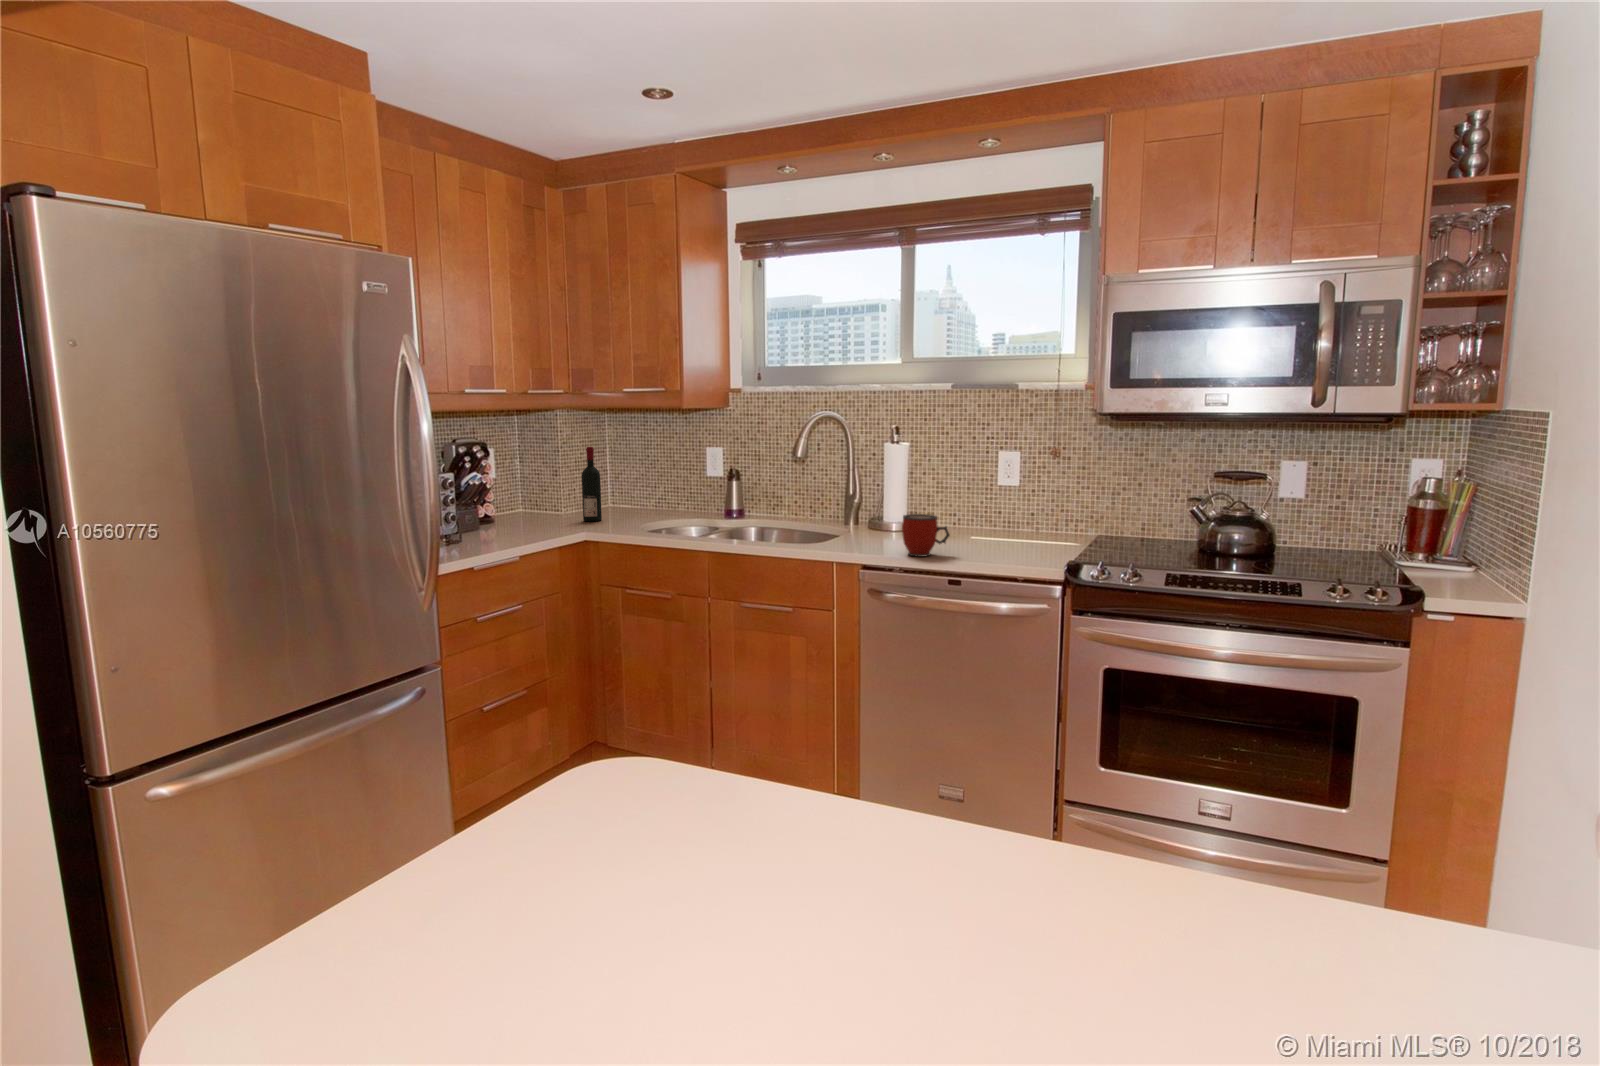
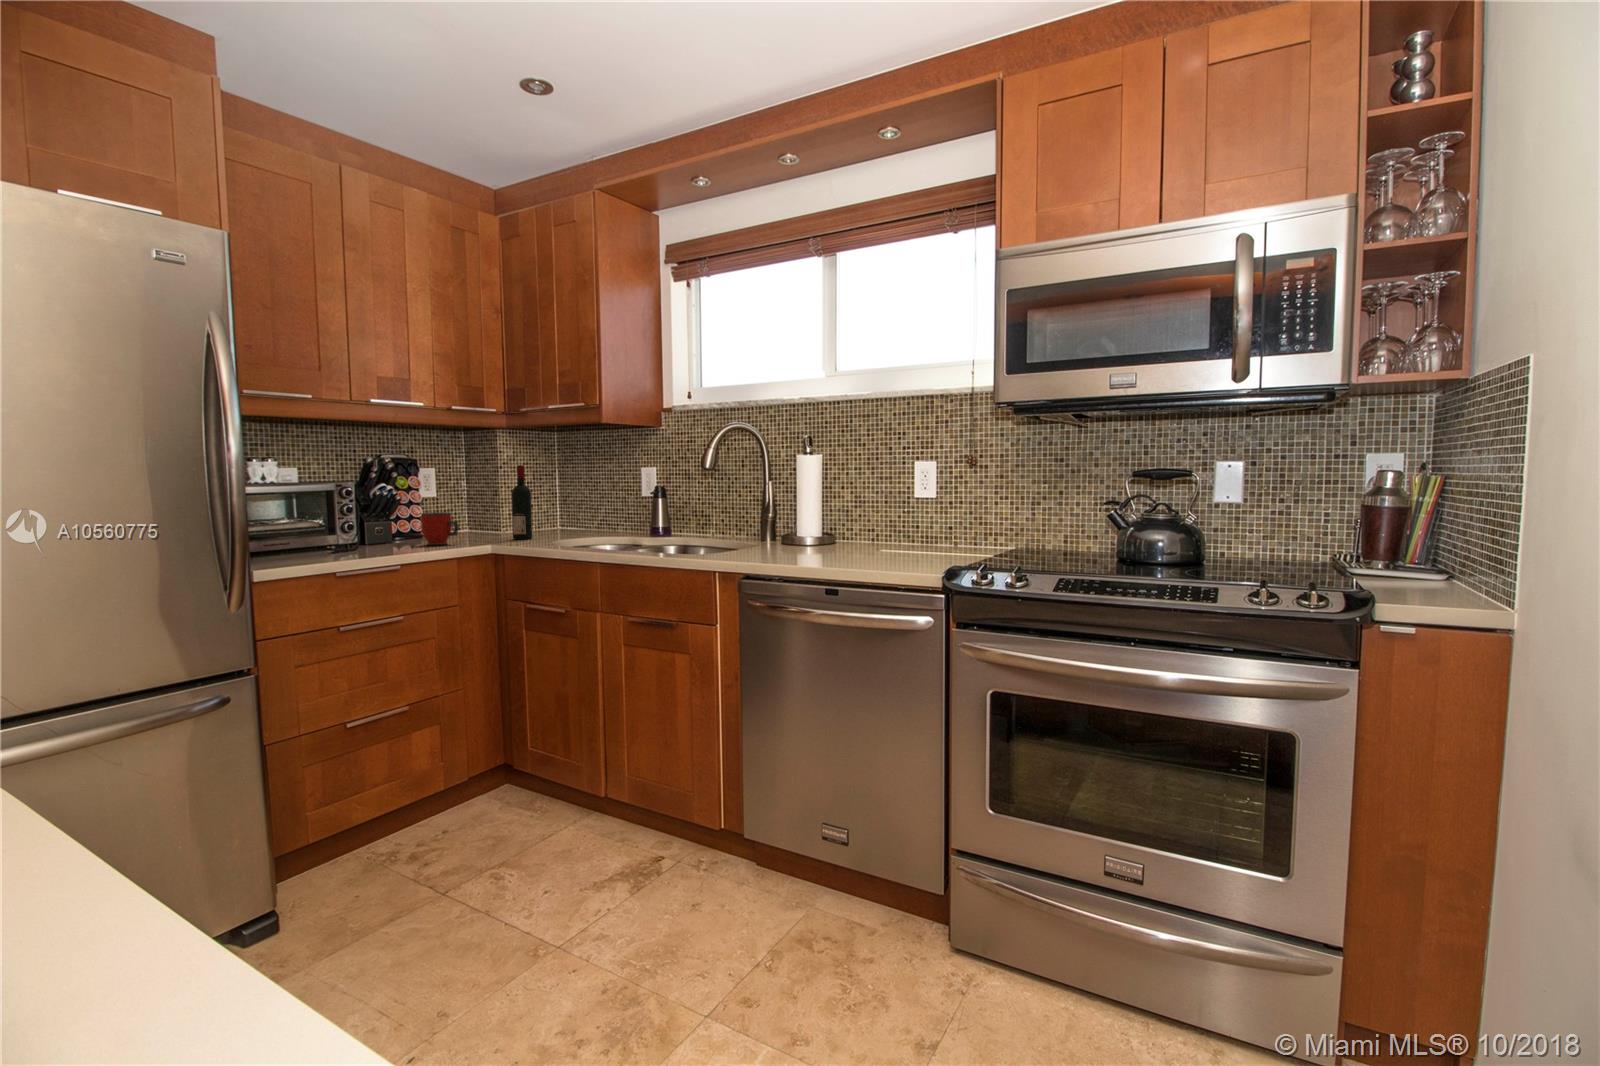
mug: present [902,514,950,557] -> present [420,512,459,545]

